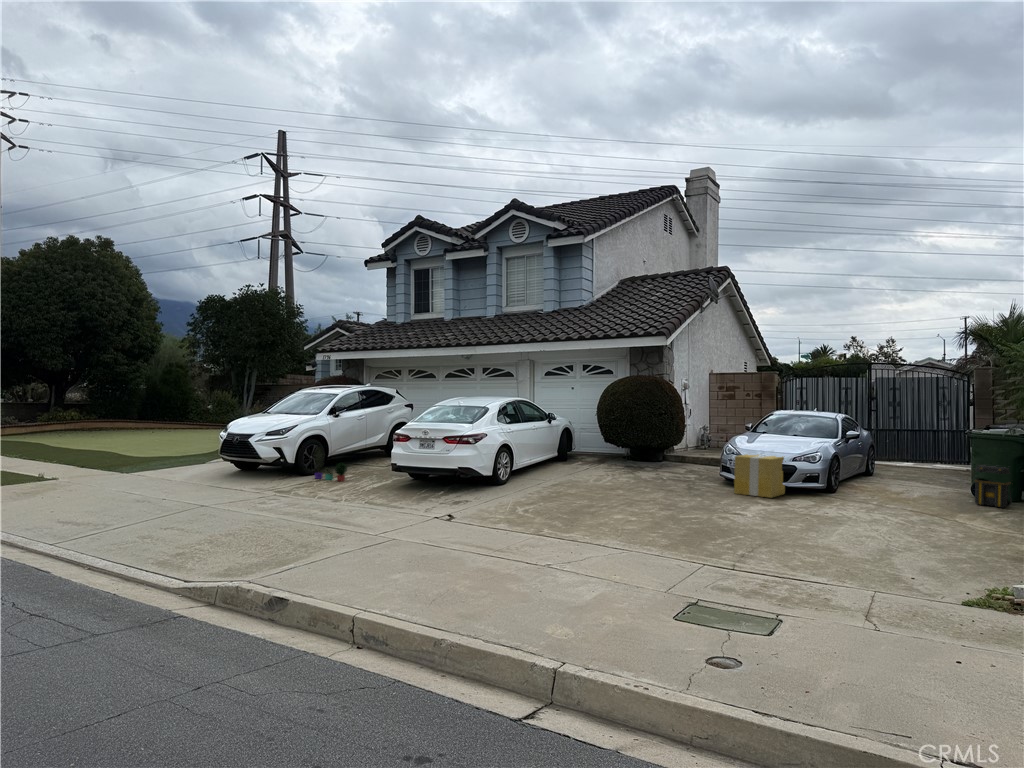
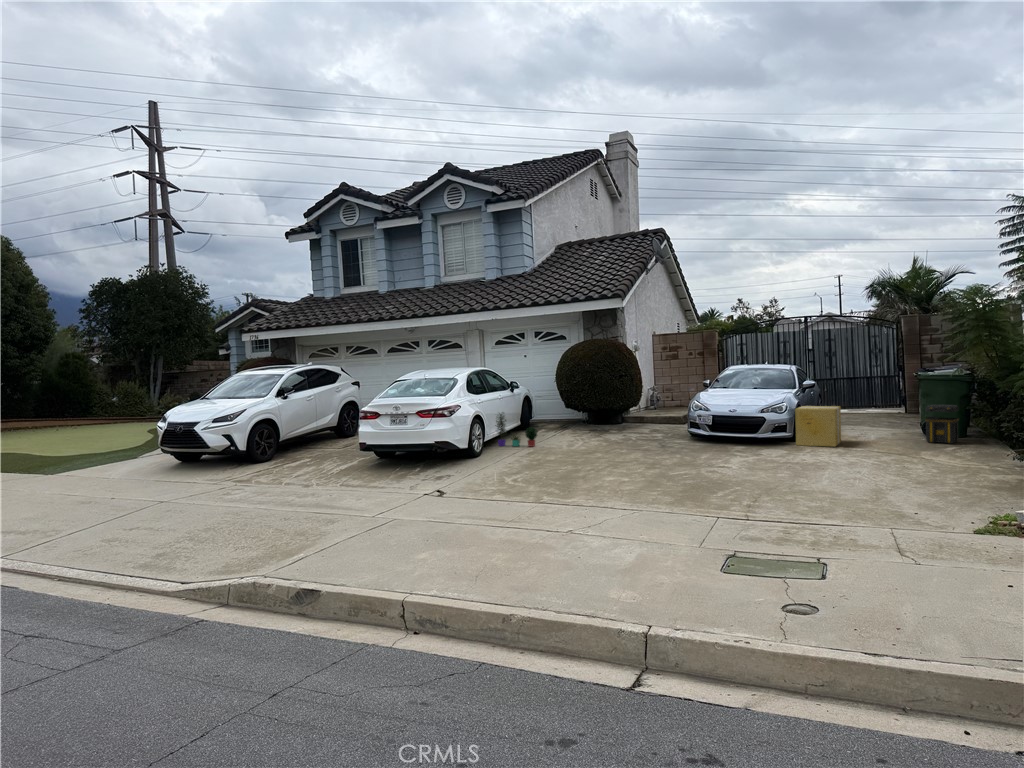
potted plant: present [314,448,347,481] -> present [496,413,538,447]
cardboard box: present [734,454,786,498] -> present [795,406,841,446]

